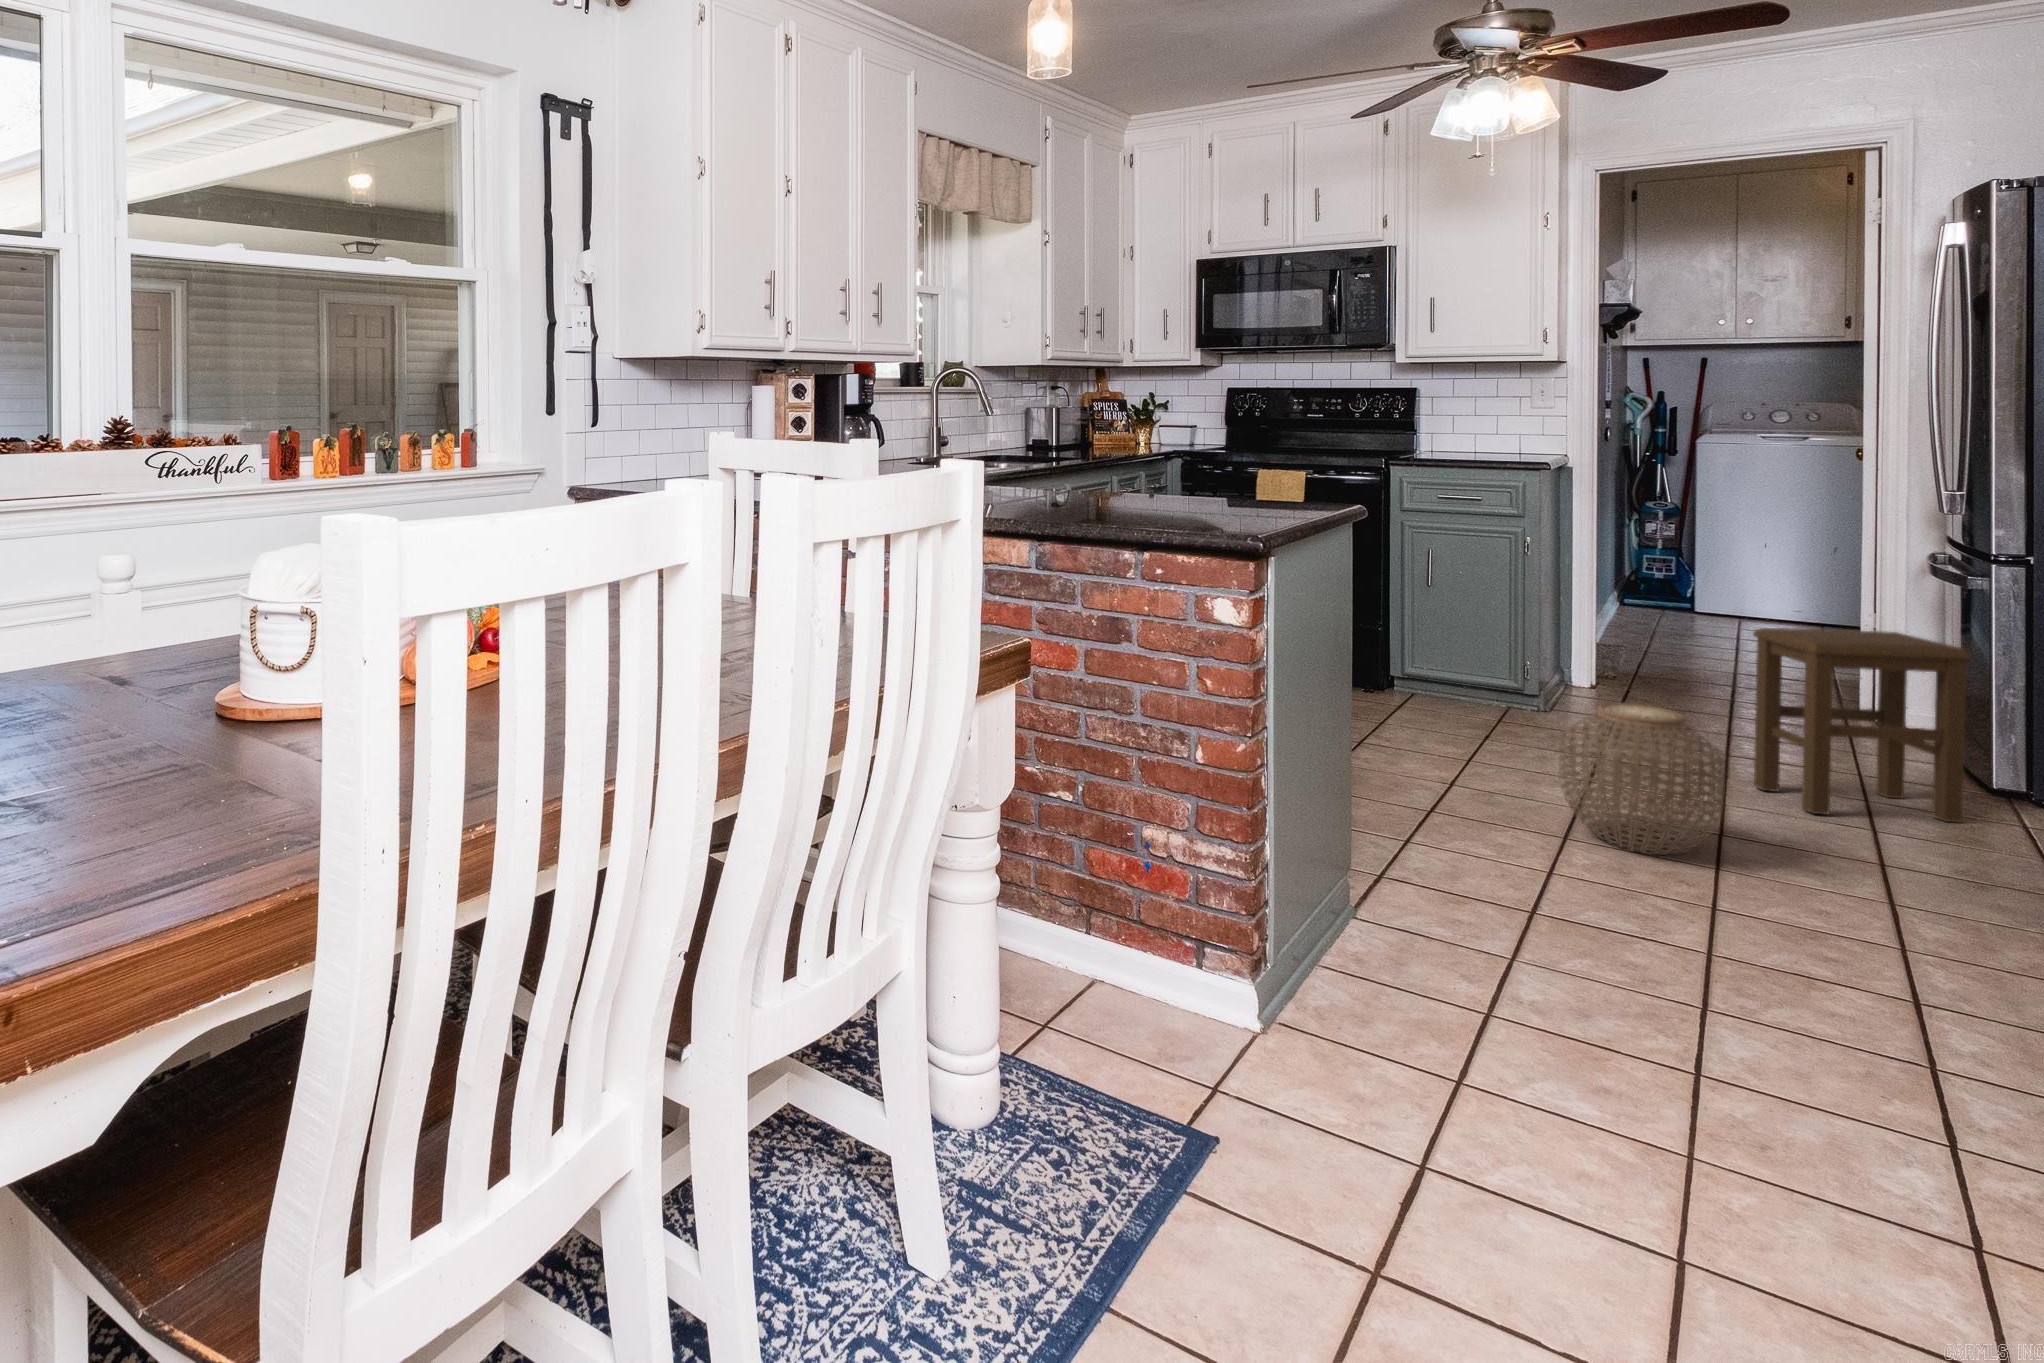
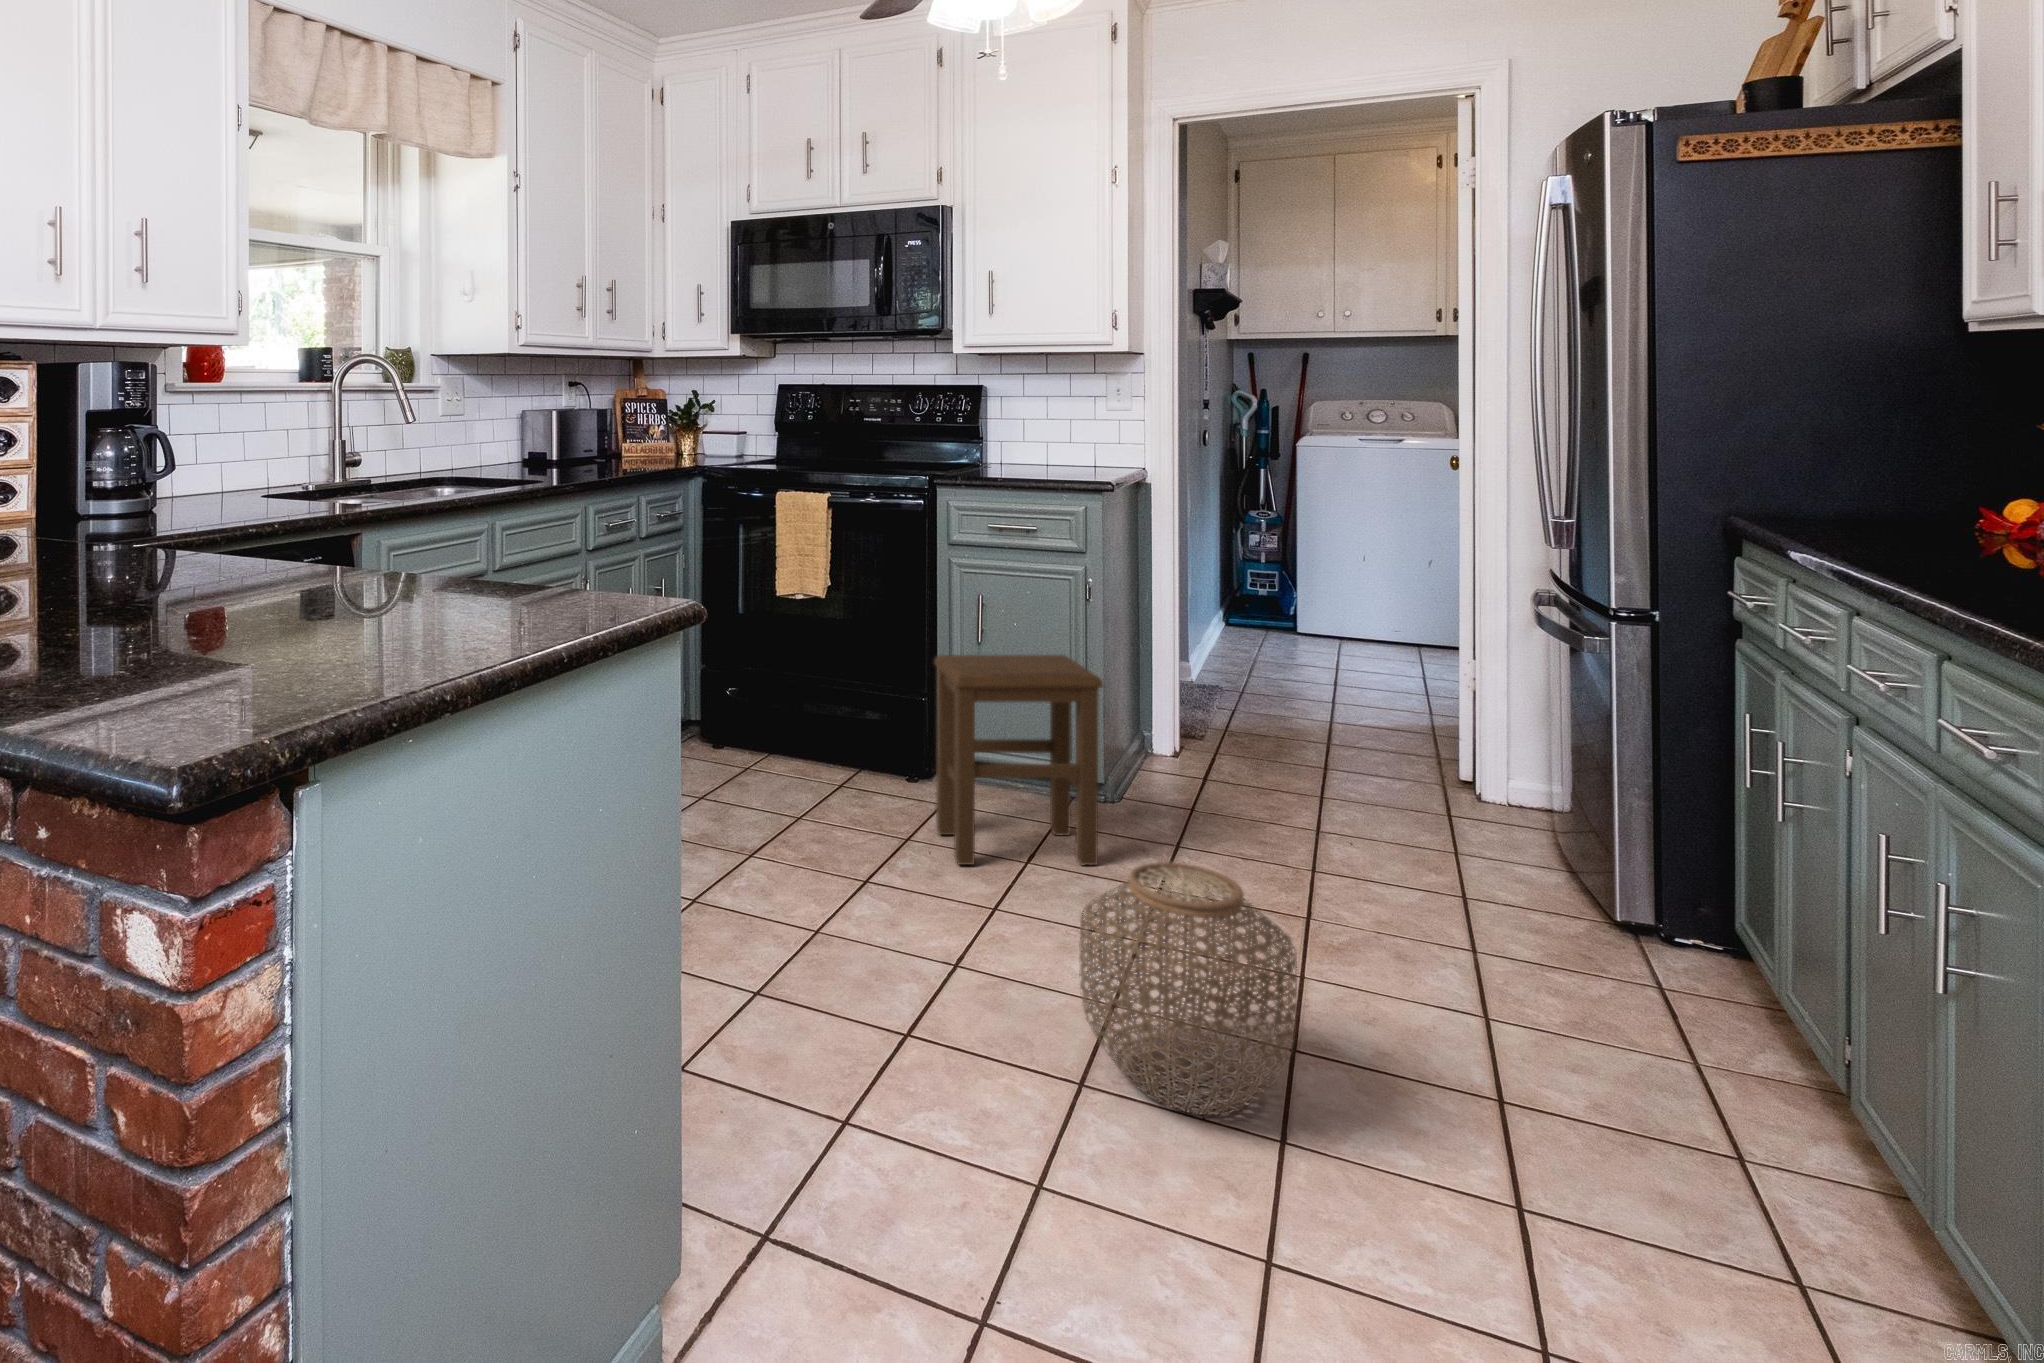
stool: present [1753,628,1972,822] -> present [934,655,1103,865]

